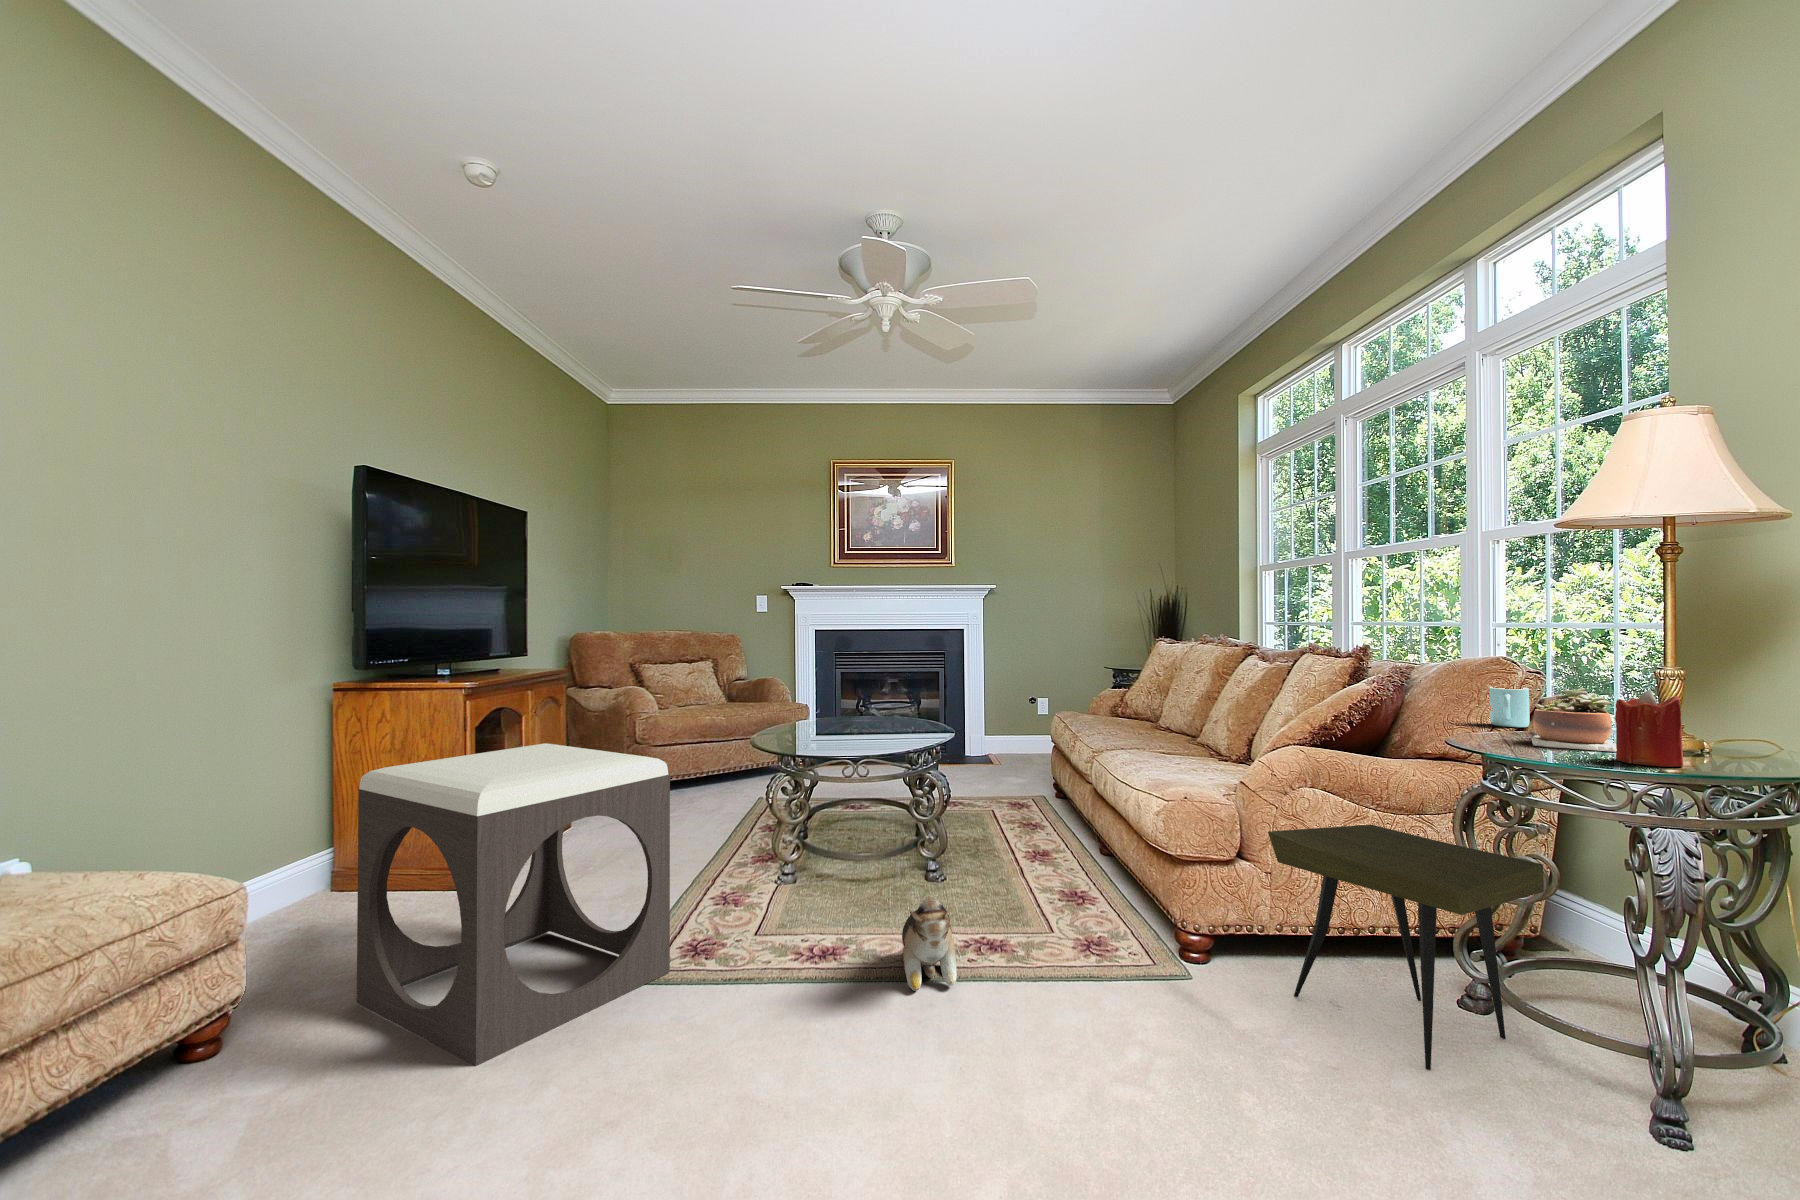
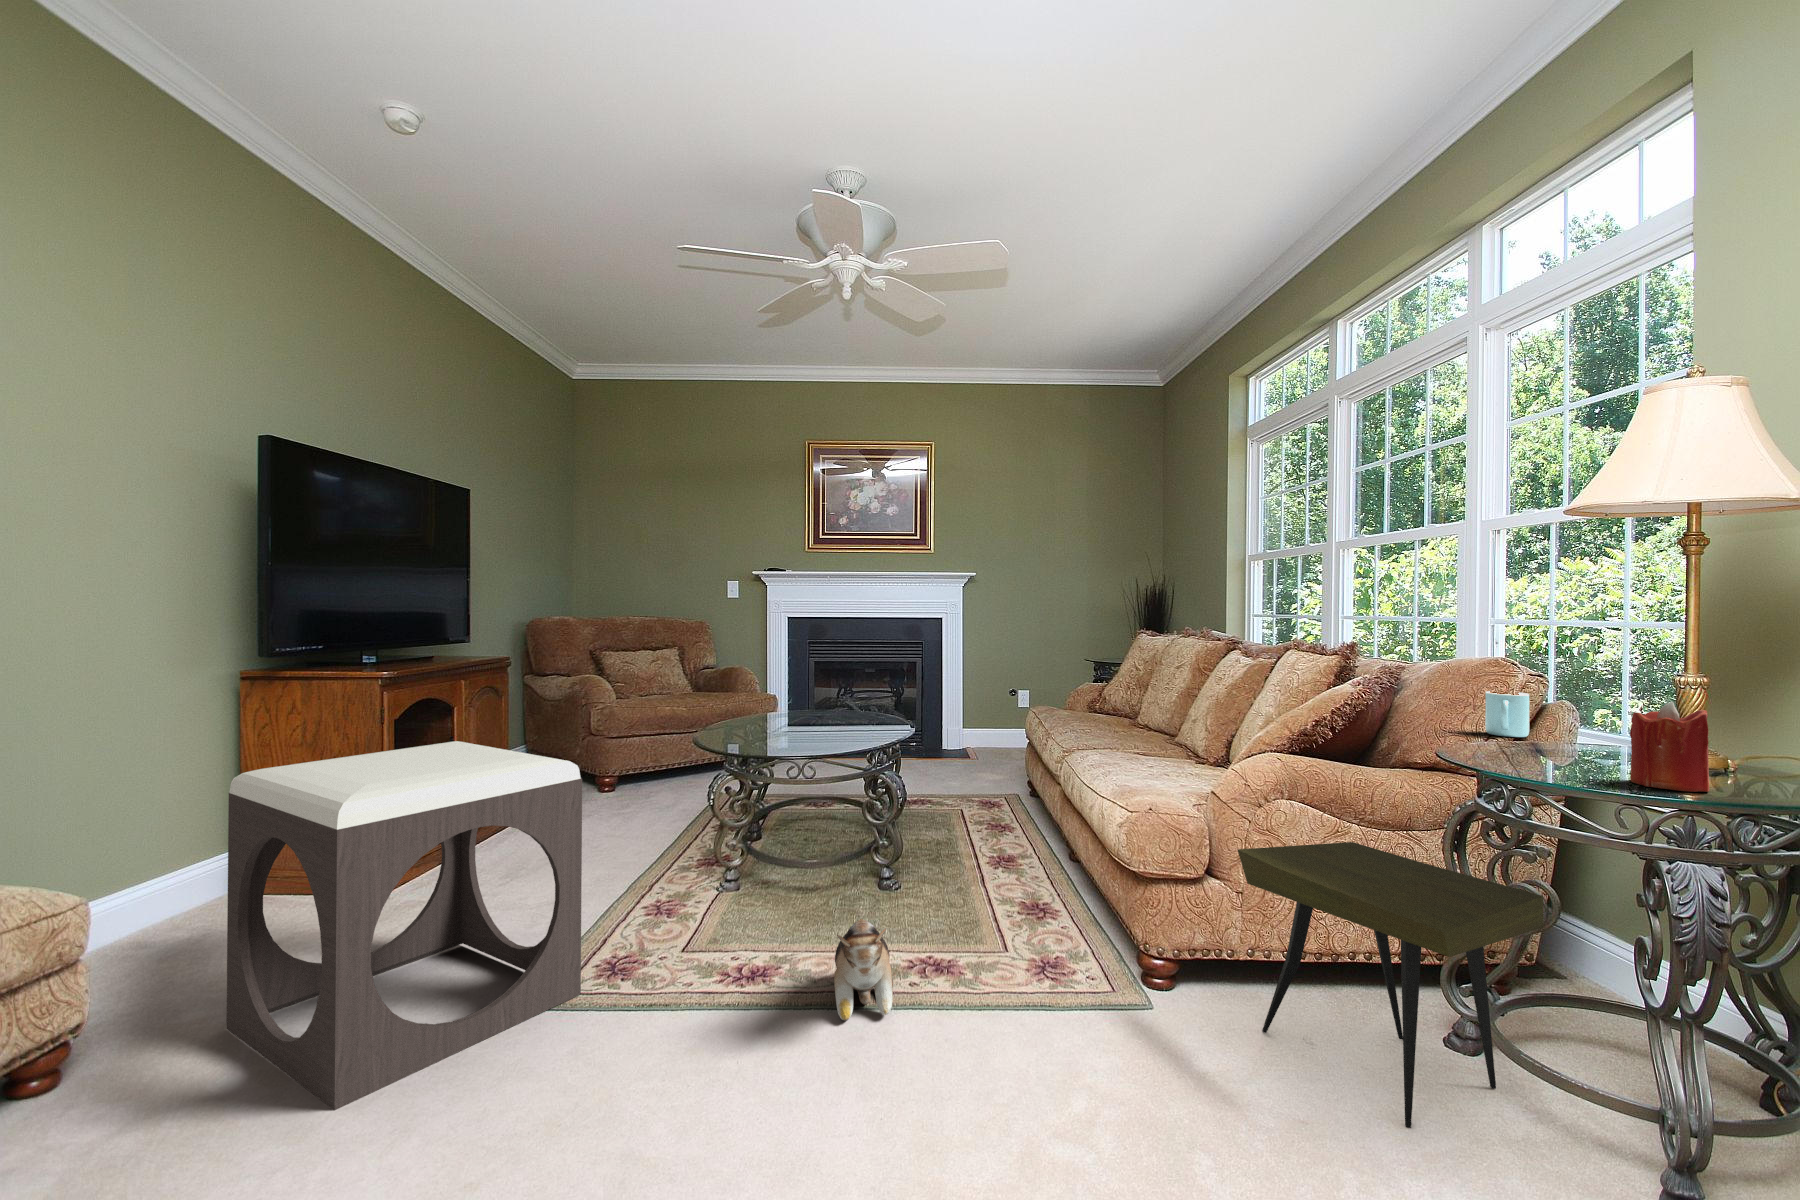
succulent plant: present [1532,688,1616,752] -> none [1532,697,1631,770]

